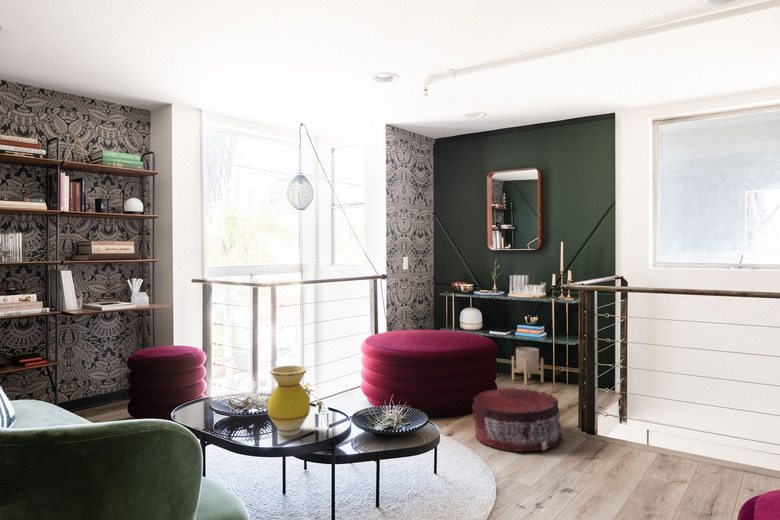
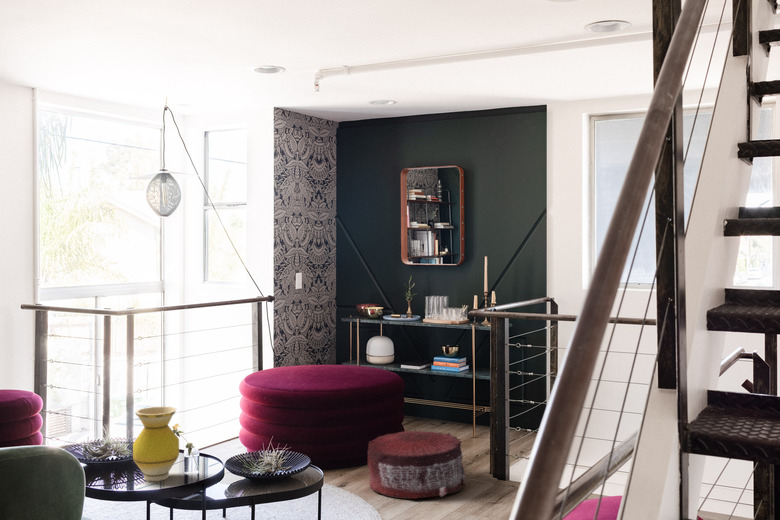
planter: present [512,347,543,385] -> none [428,384,465,429]

